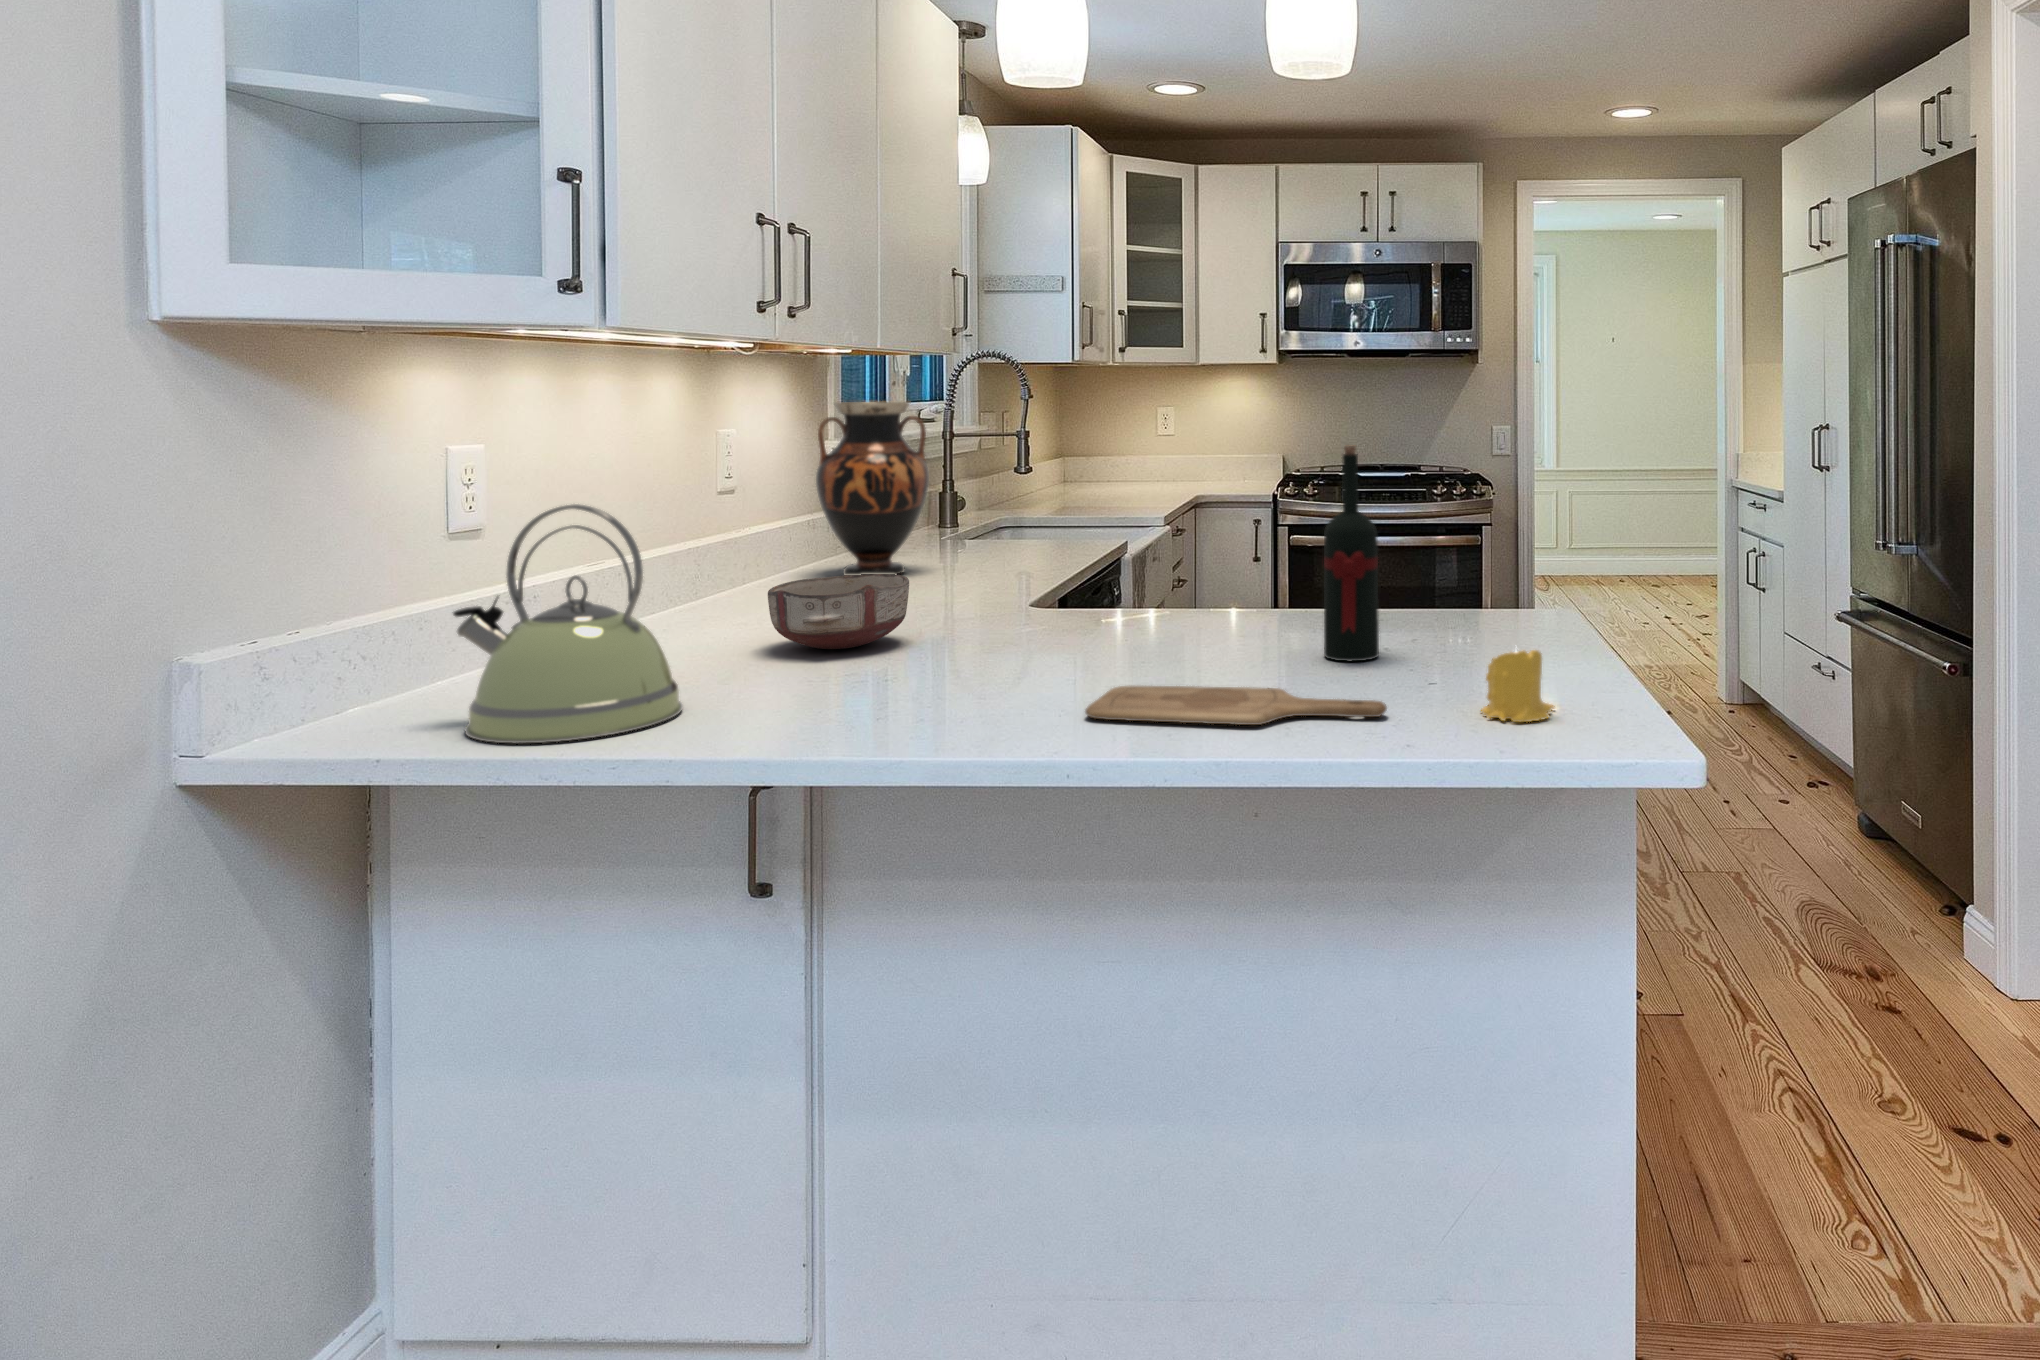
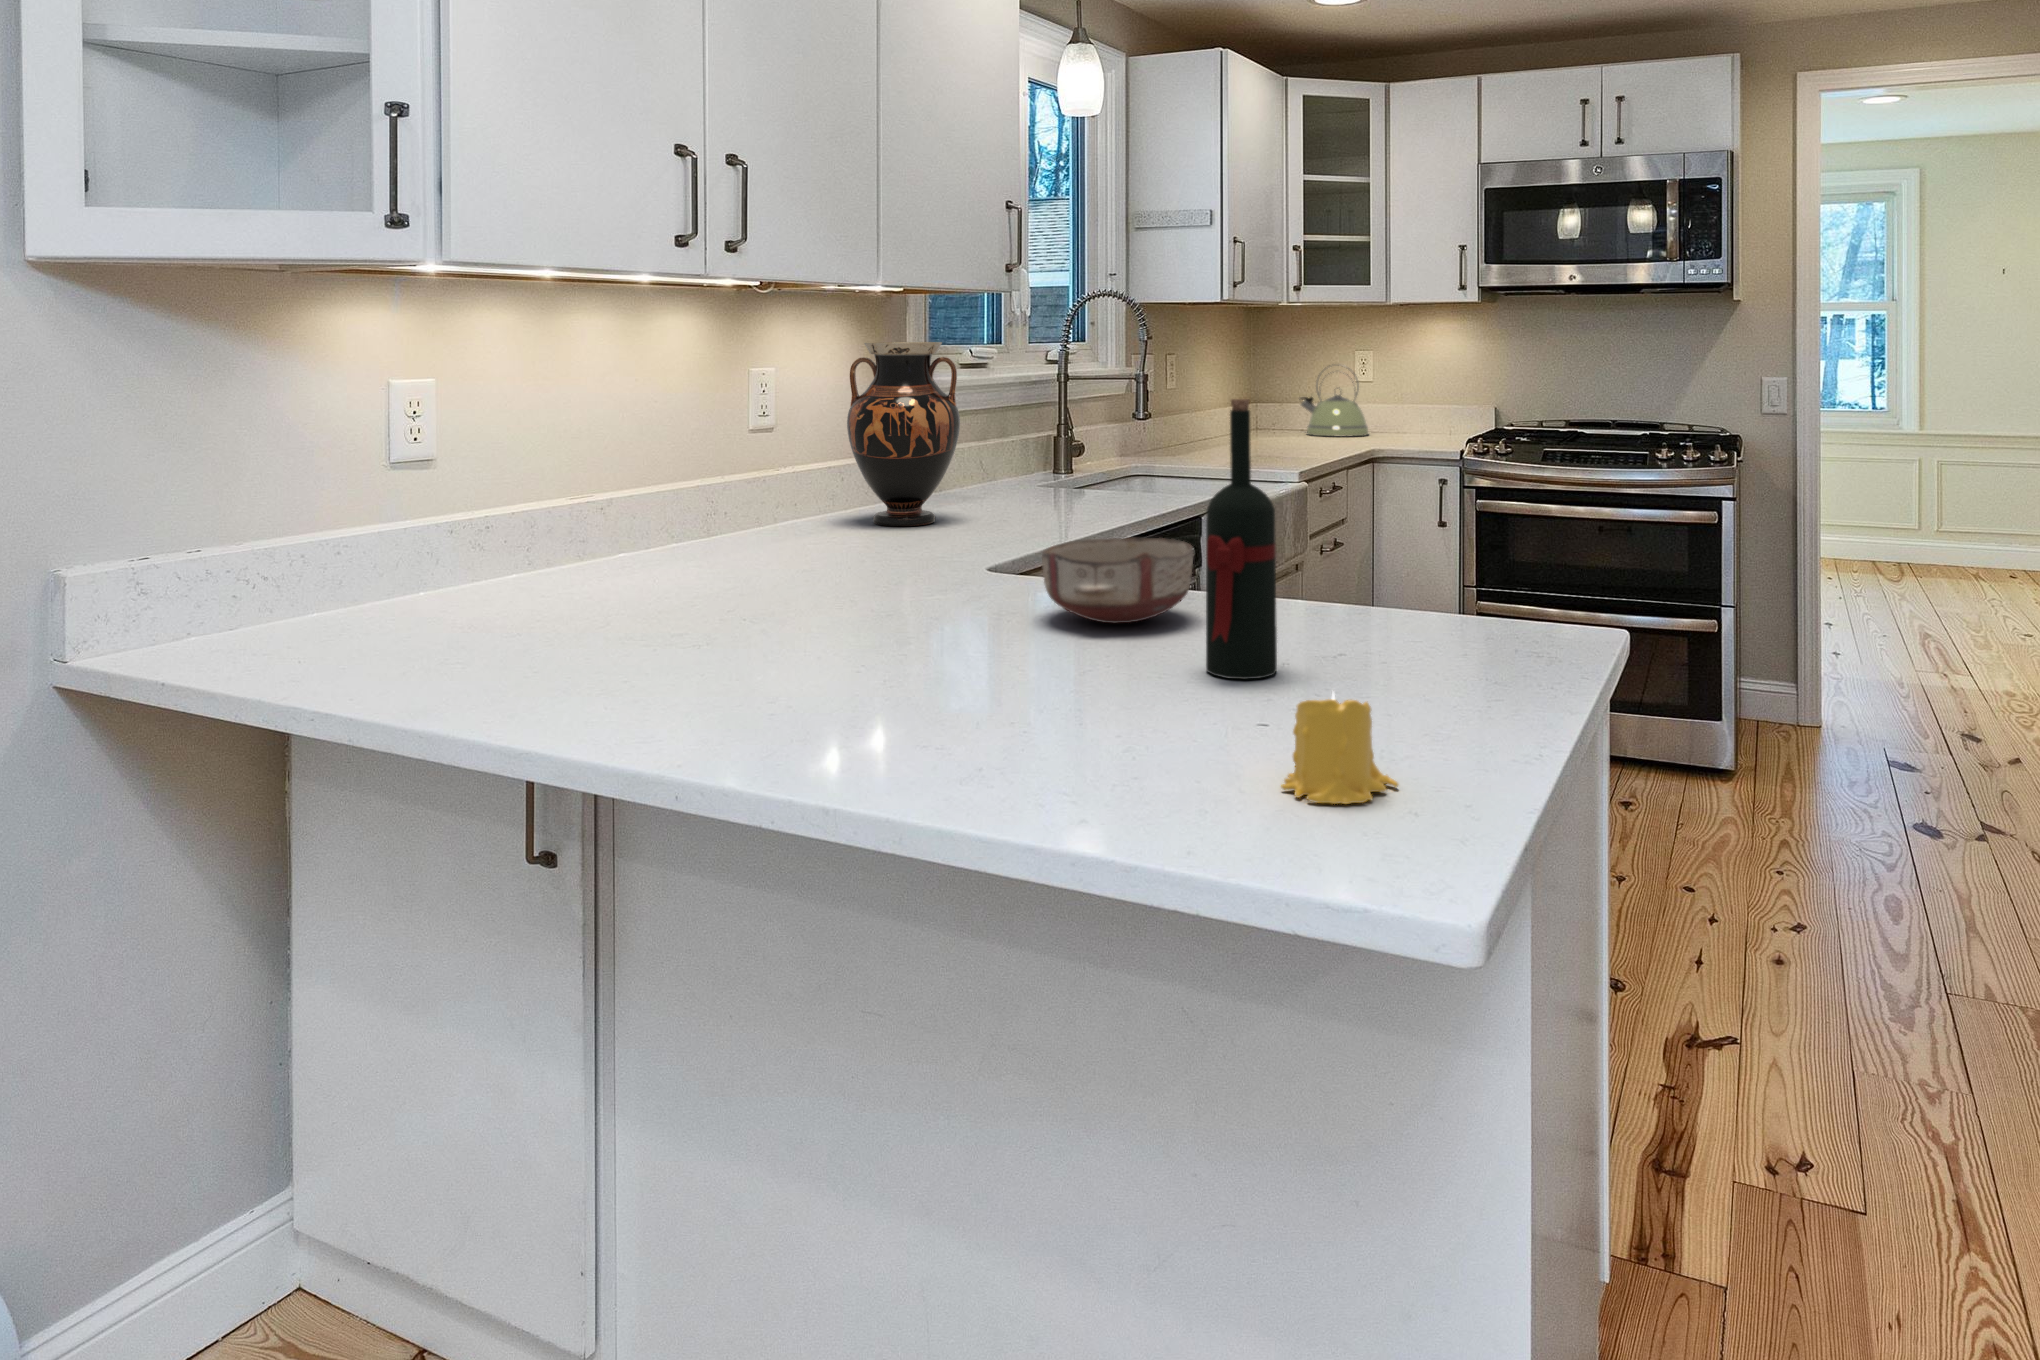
kettle: present [453,504,682,743] -> present [1300,365,1368,437]
ceramic bowl: present [768,574,909,649] -> present [1042,538,1194,623]
cutting board: present [1085,686,1387,725] -> none [812,684,1159,767]

